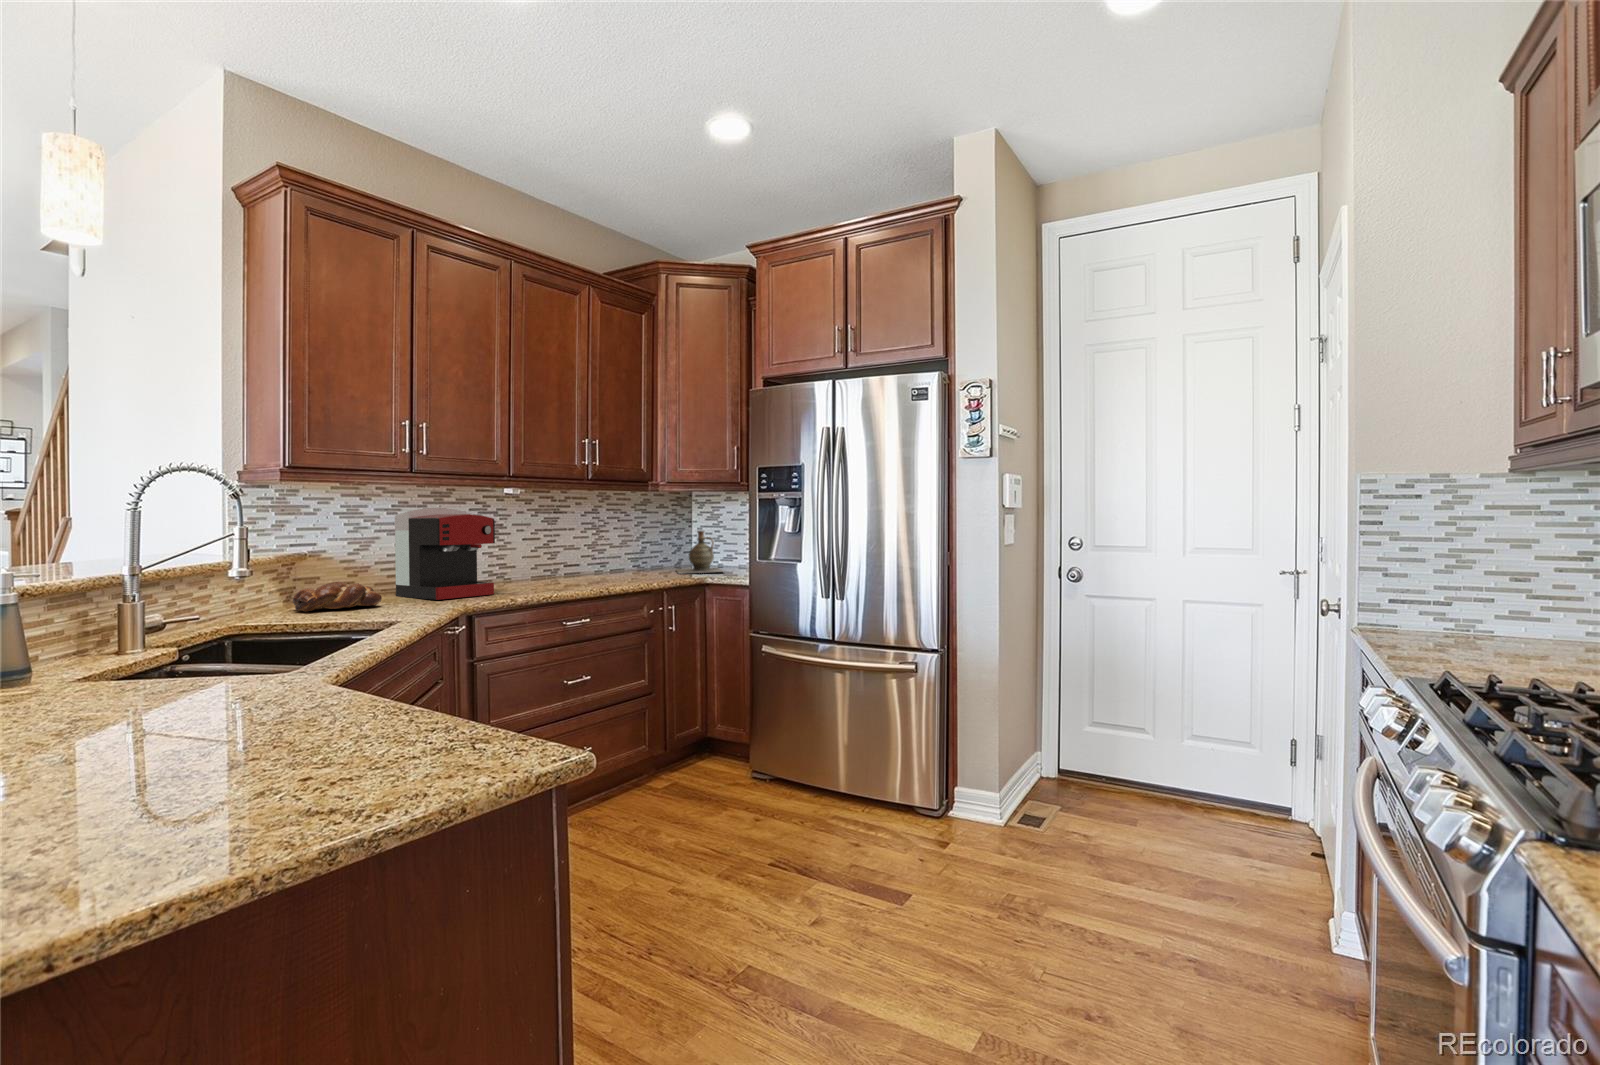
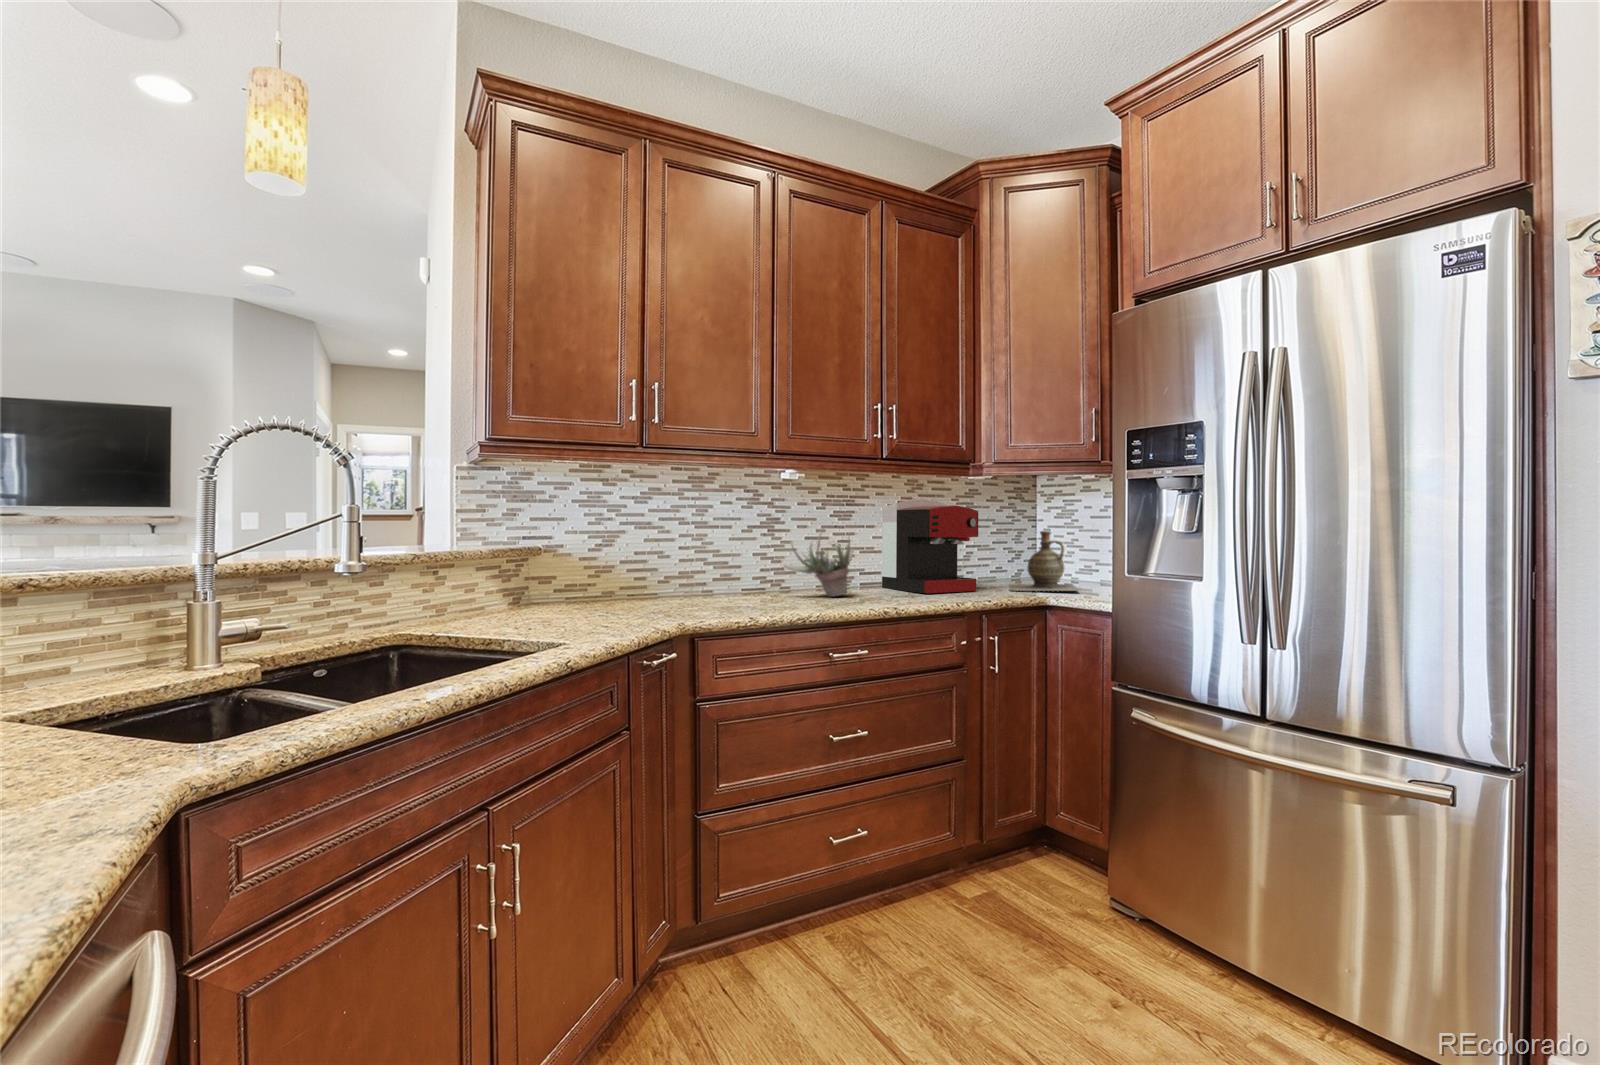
coffee maker: present [395,507,495,600] -> present [882,499,978,593]
succulent plant: none [514,529,569,584] -> present [783,526,854,597]
bread loaf: present [293,582,382,611] -> none [492,584,591,619]

